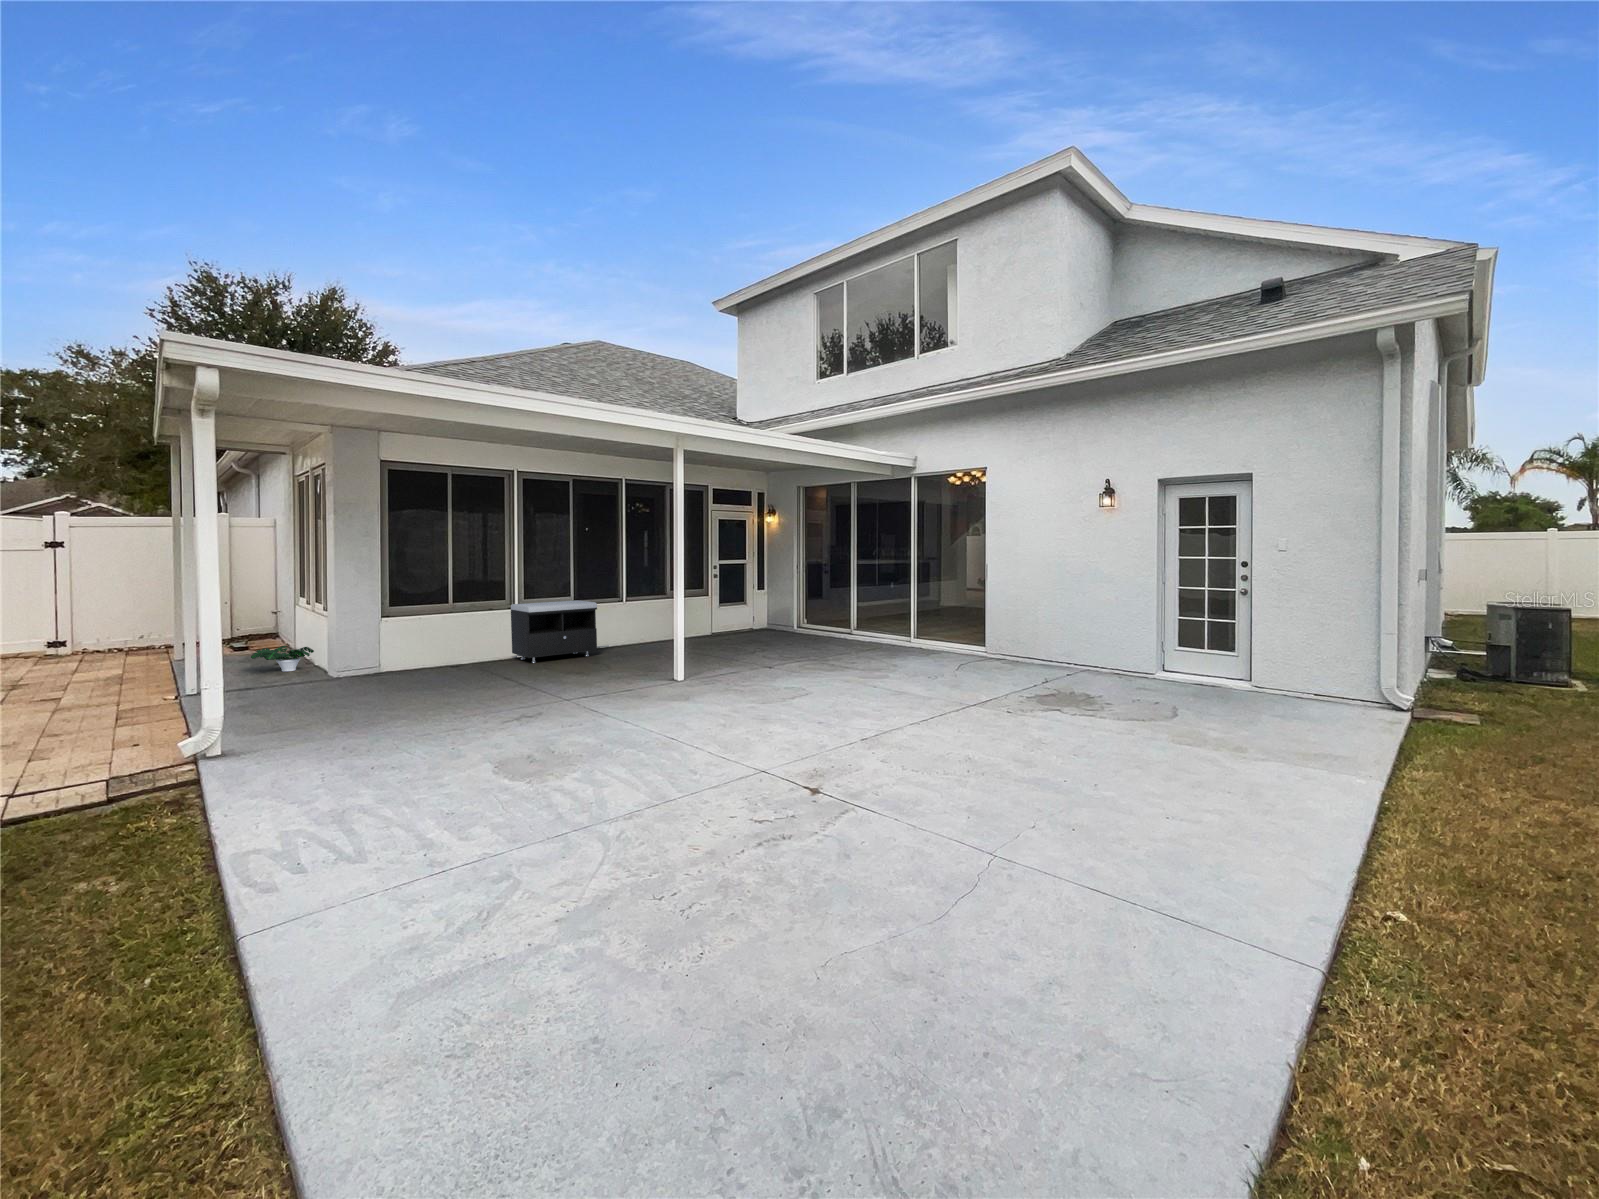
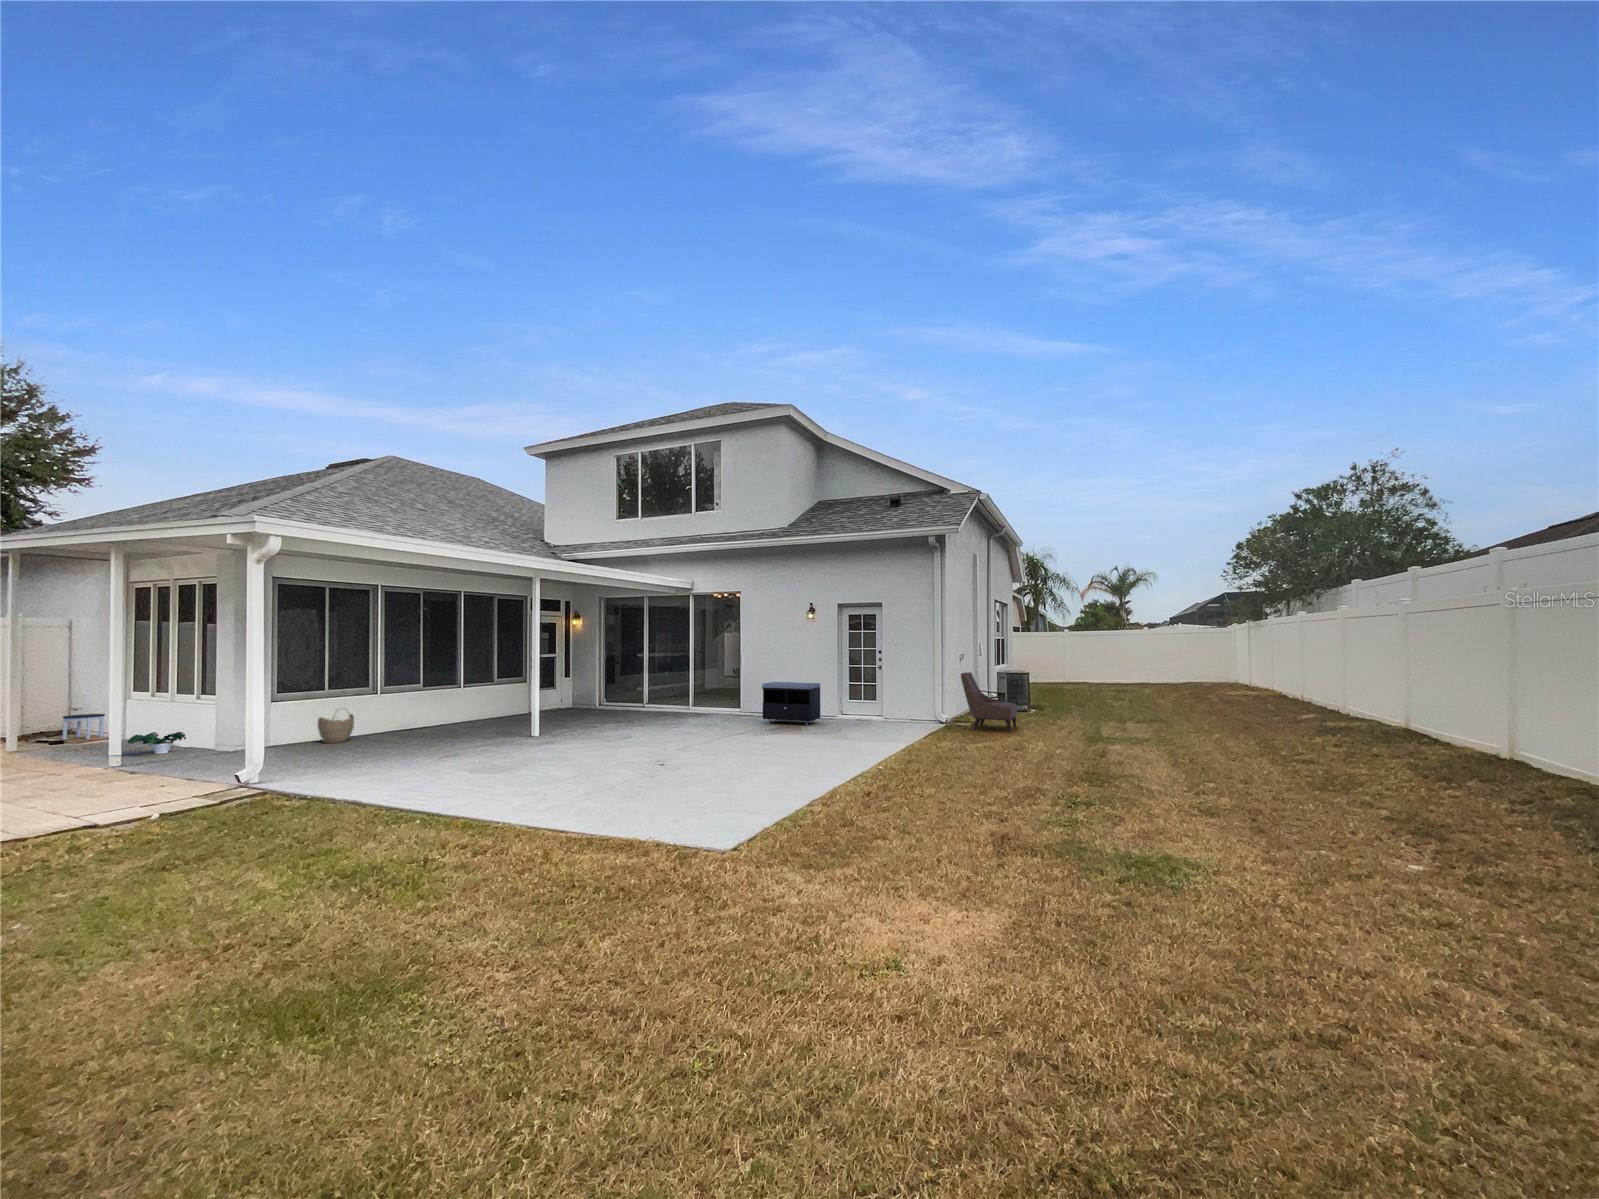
storage bench: present [511,600,597,663] -> present [762,682,820,725]
chair: none [1419,604,1554,728] -> present [961,672,1017,733]
round table: none [243,619,283,646] -> present [62,714,105,740]
woven basket: none [444,624,485,669] -> present [317,710,354,743]

